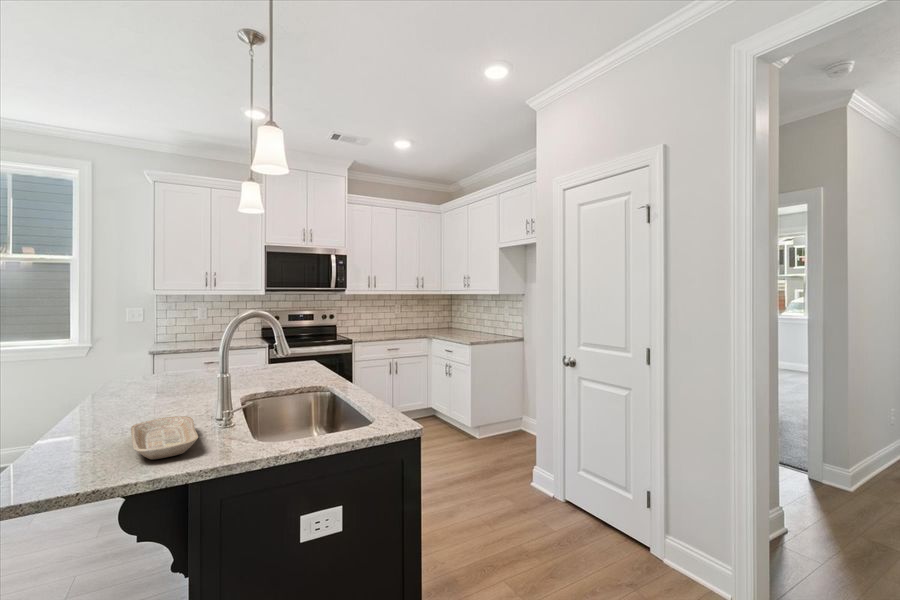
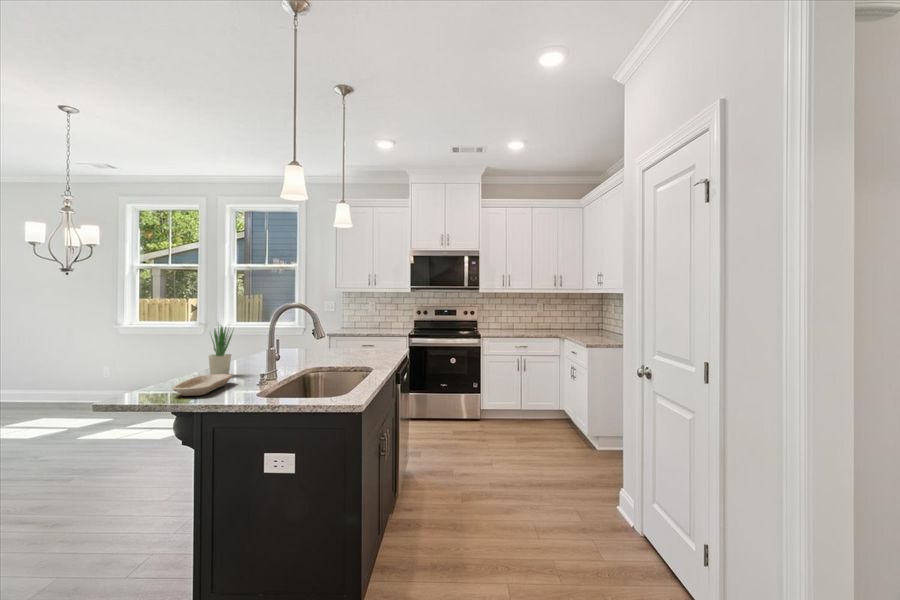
potted plant: none [119,336,162,424] -> present [208,326,233,375]

